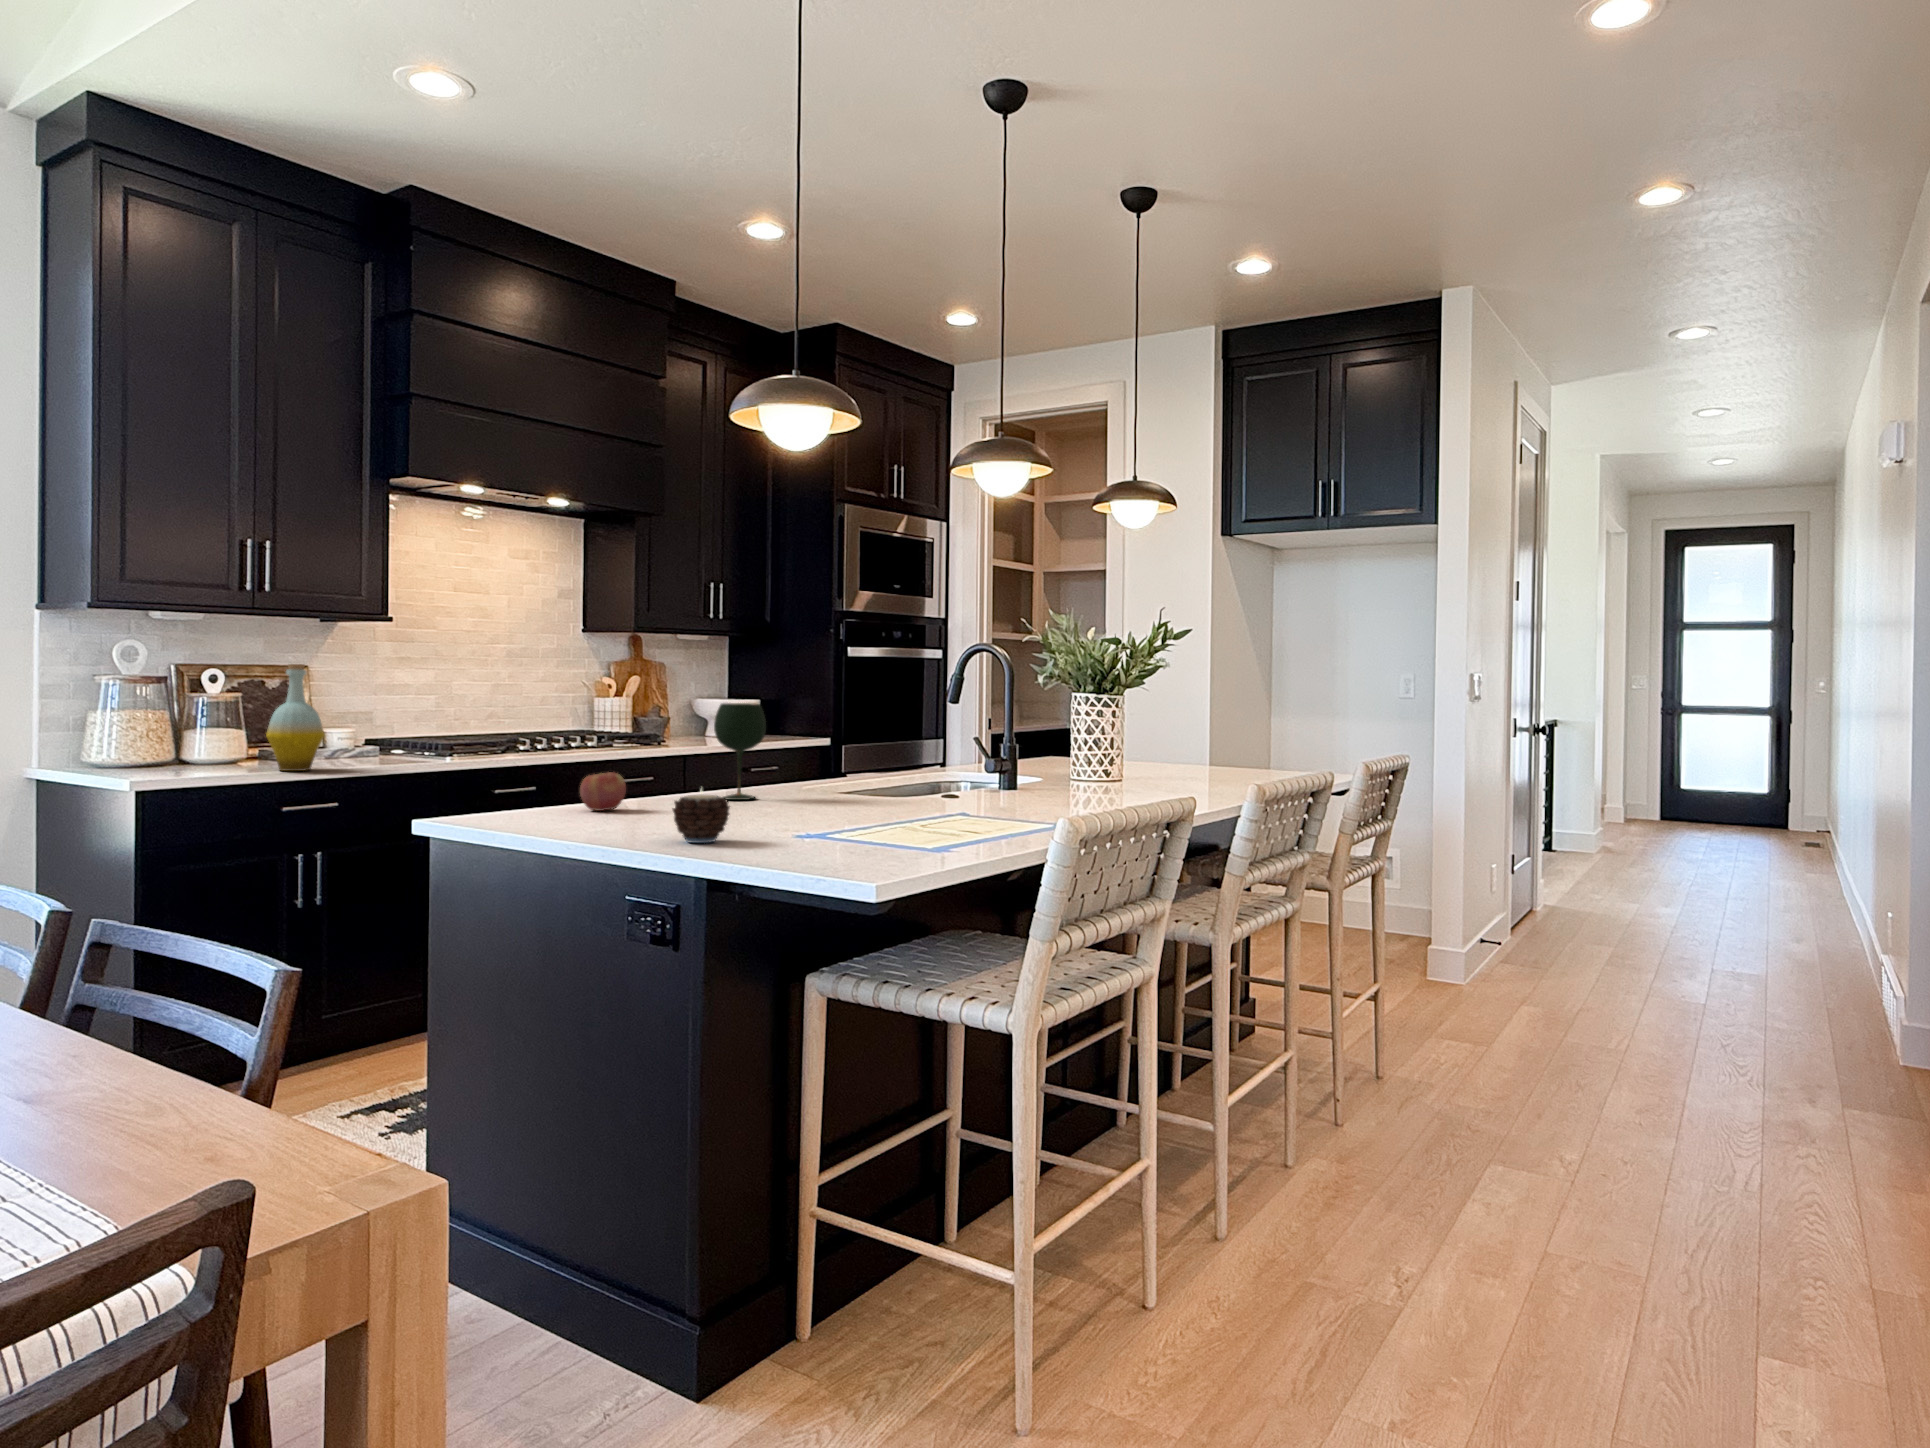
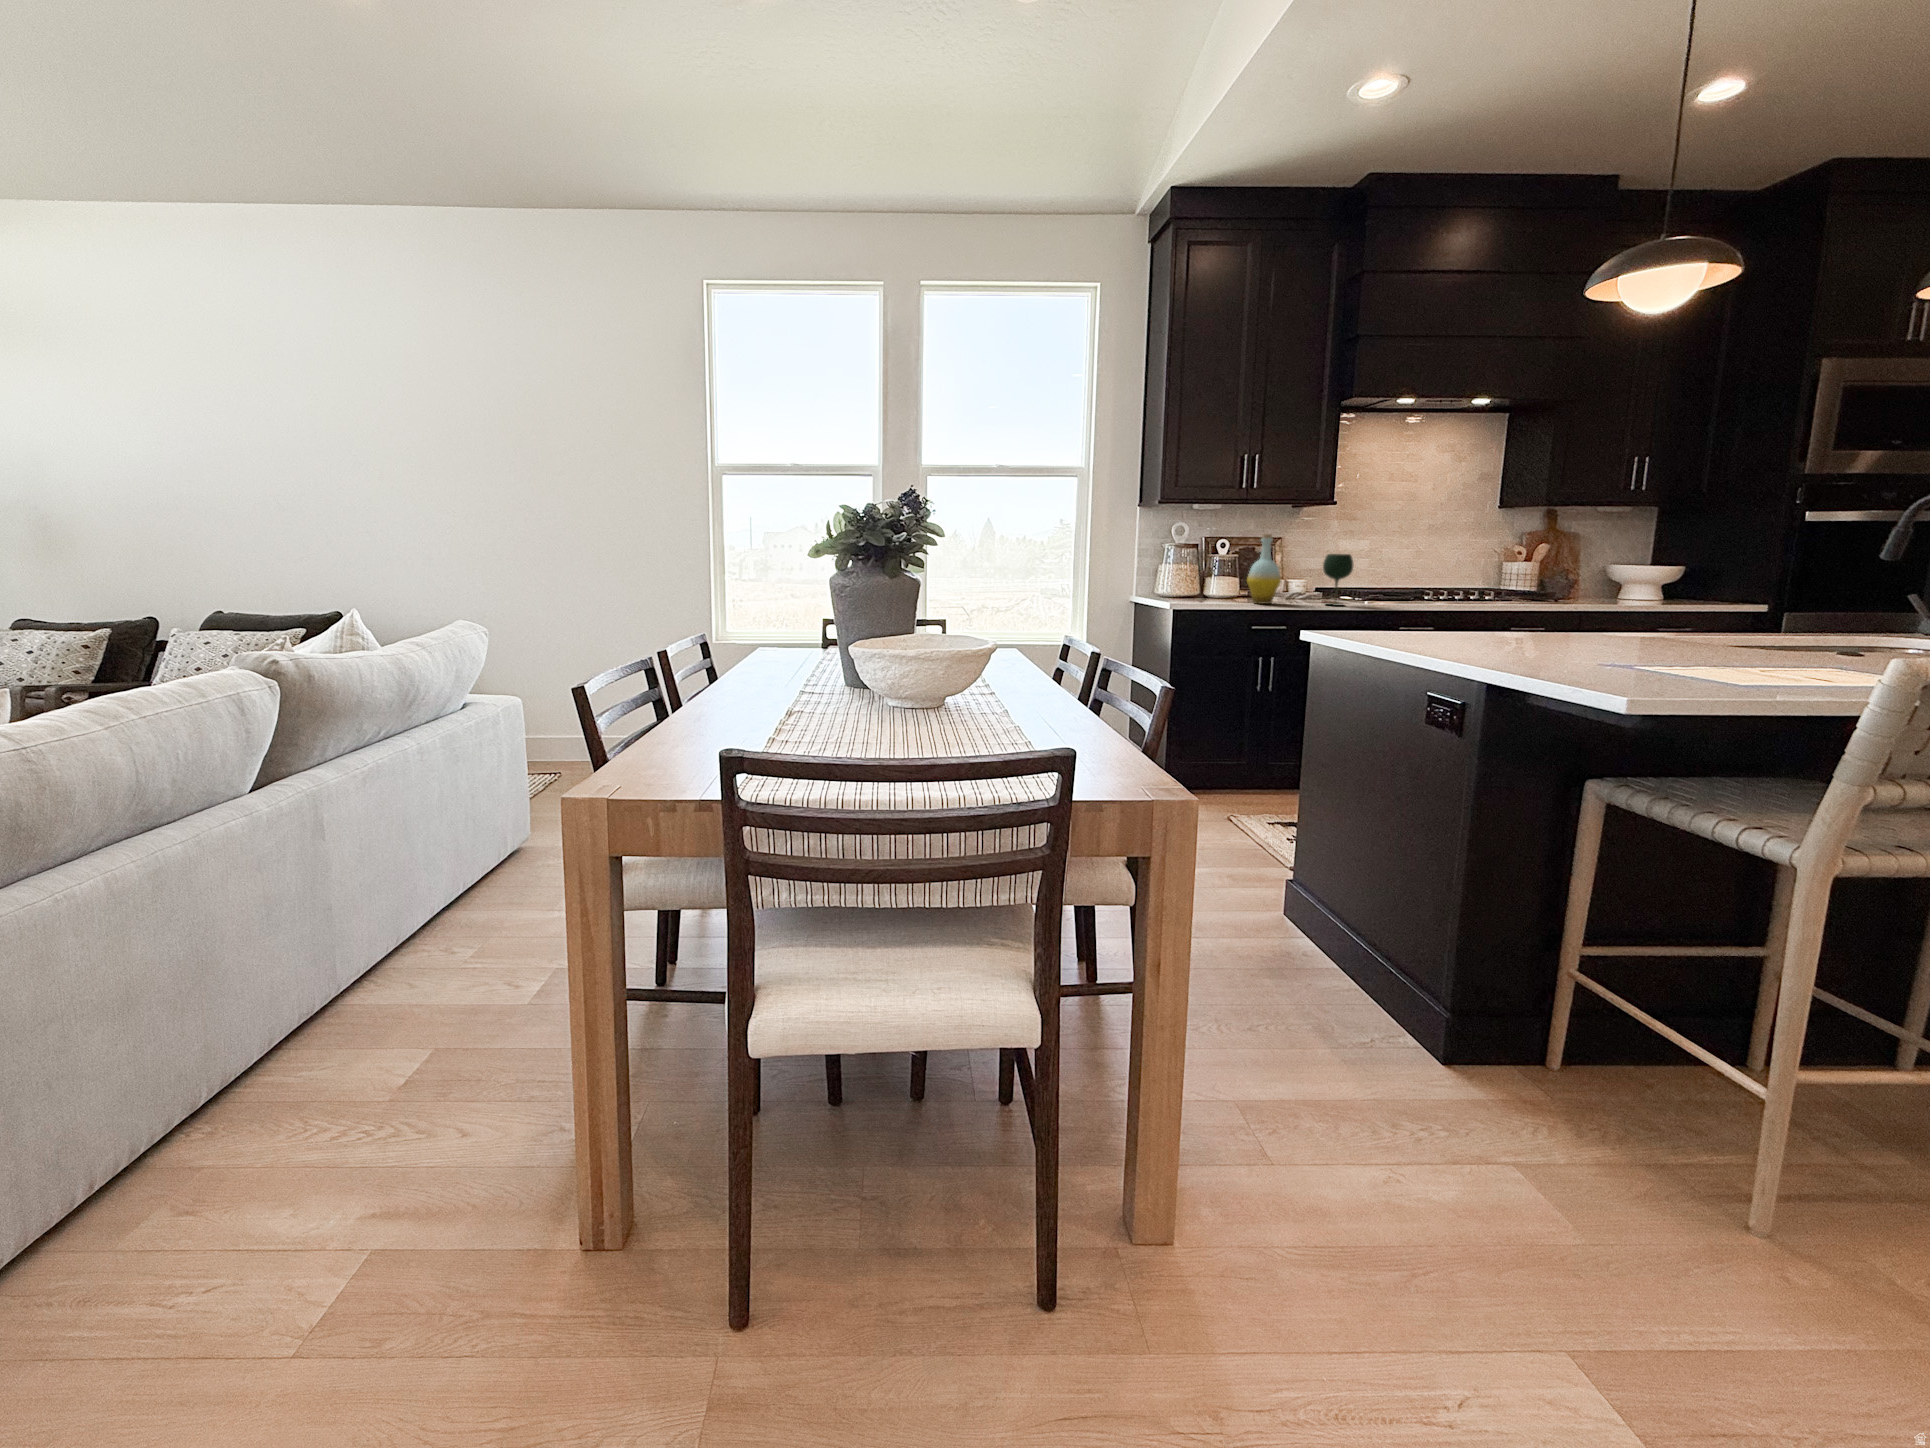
wine glass: present [714,703,766,800] -> present [1323,554,1354,606]
apple: present [580,772,626,811] -> none [1423,608,1462,636]
candle: present [672,795,730,843] -> none [1470,616,1525,660]

